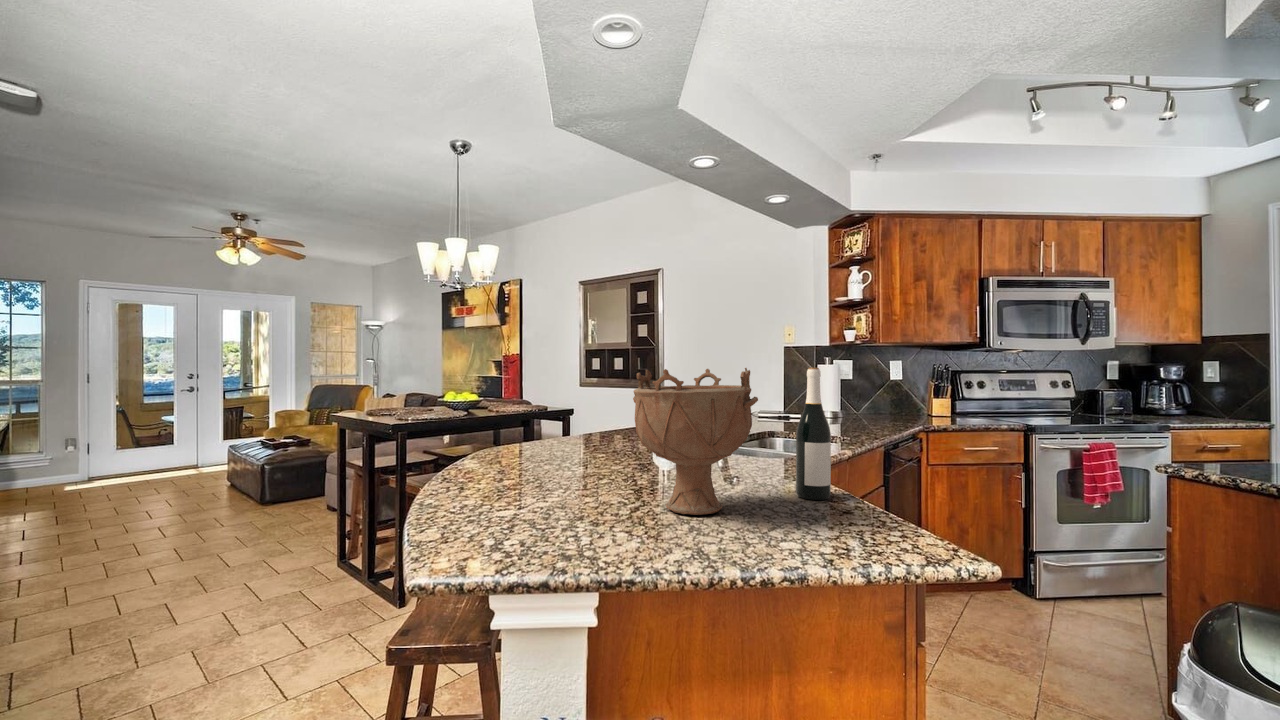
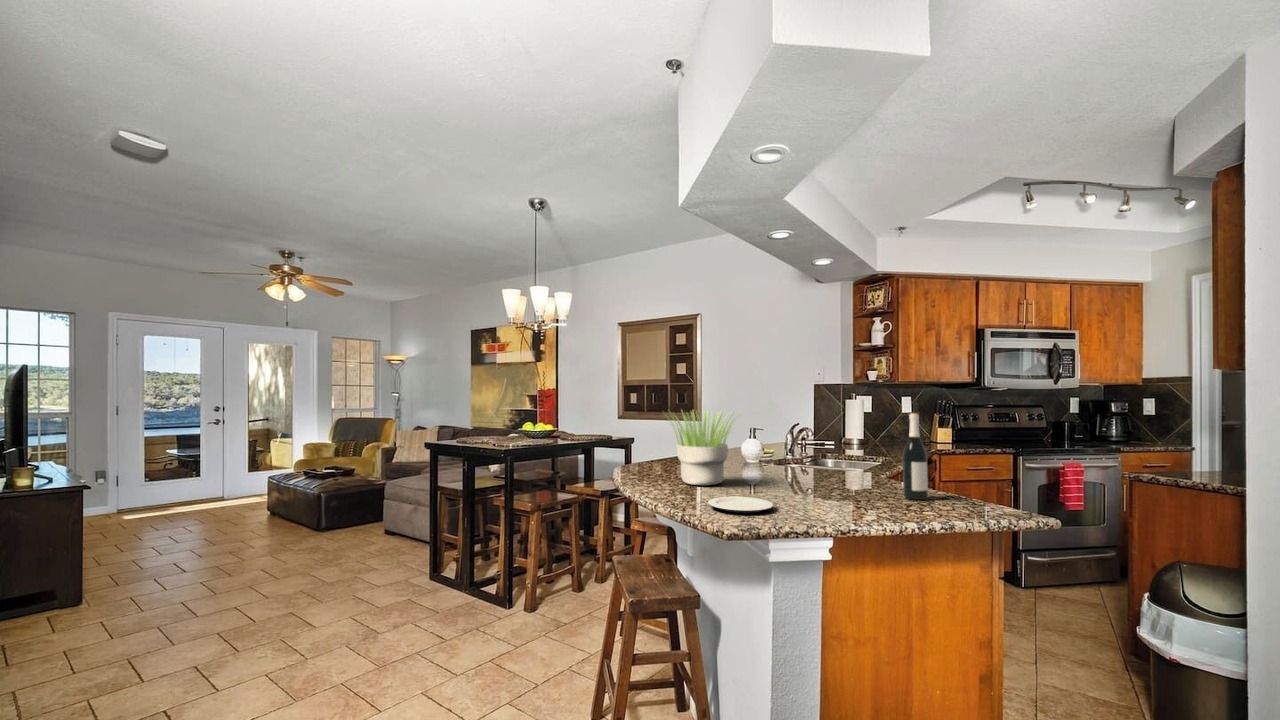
potted plant: none [483,367,602,470] -> present [672,411,739,486]
decorative bowl: present [633,368,758,515] -> none [804,414,895,509]
plate: none [466,490,568,519] -> present [708,497,773,513]

